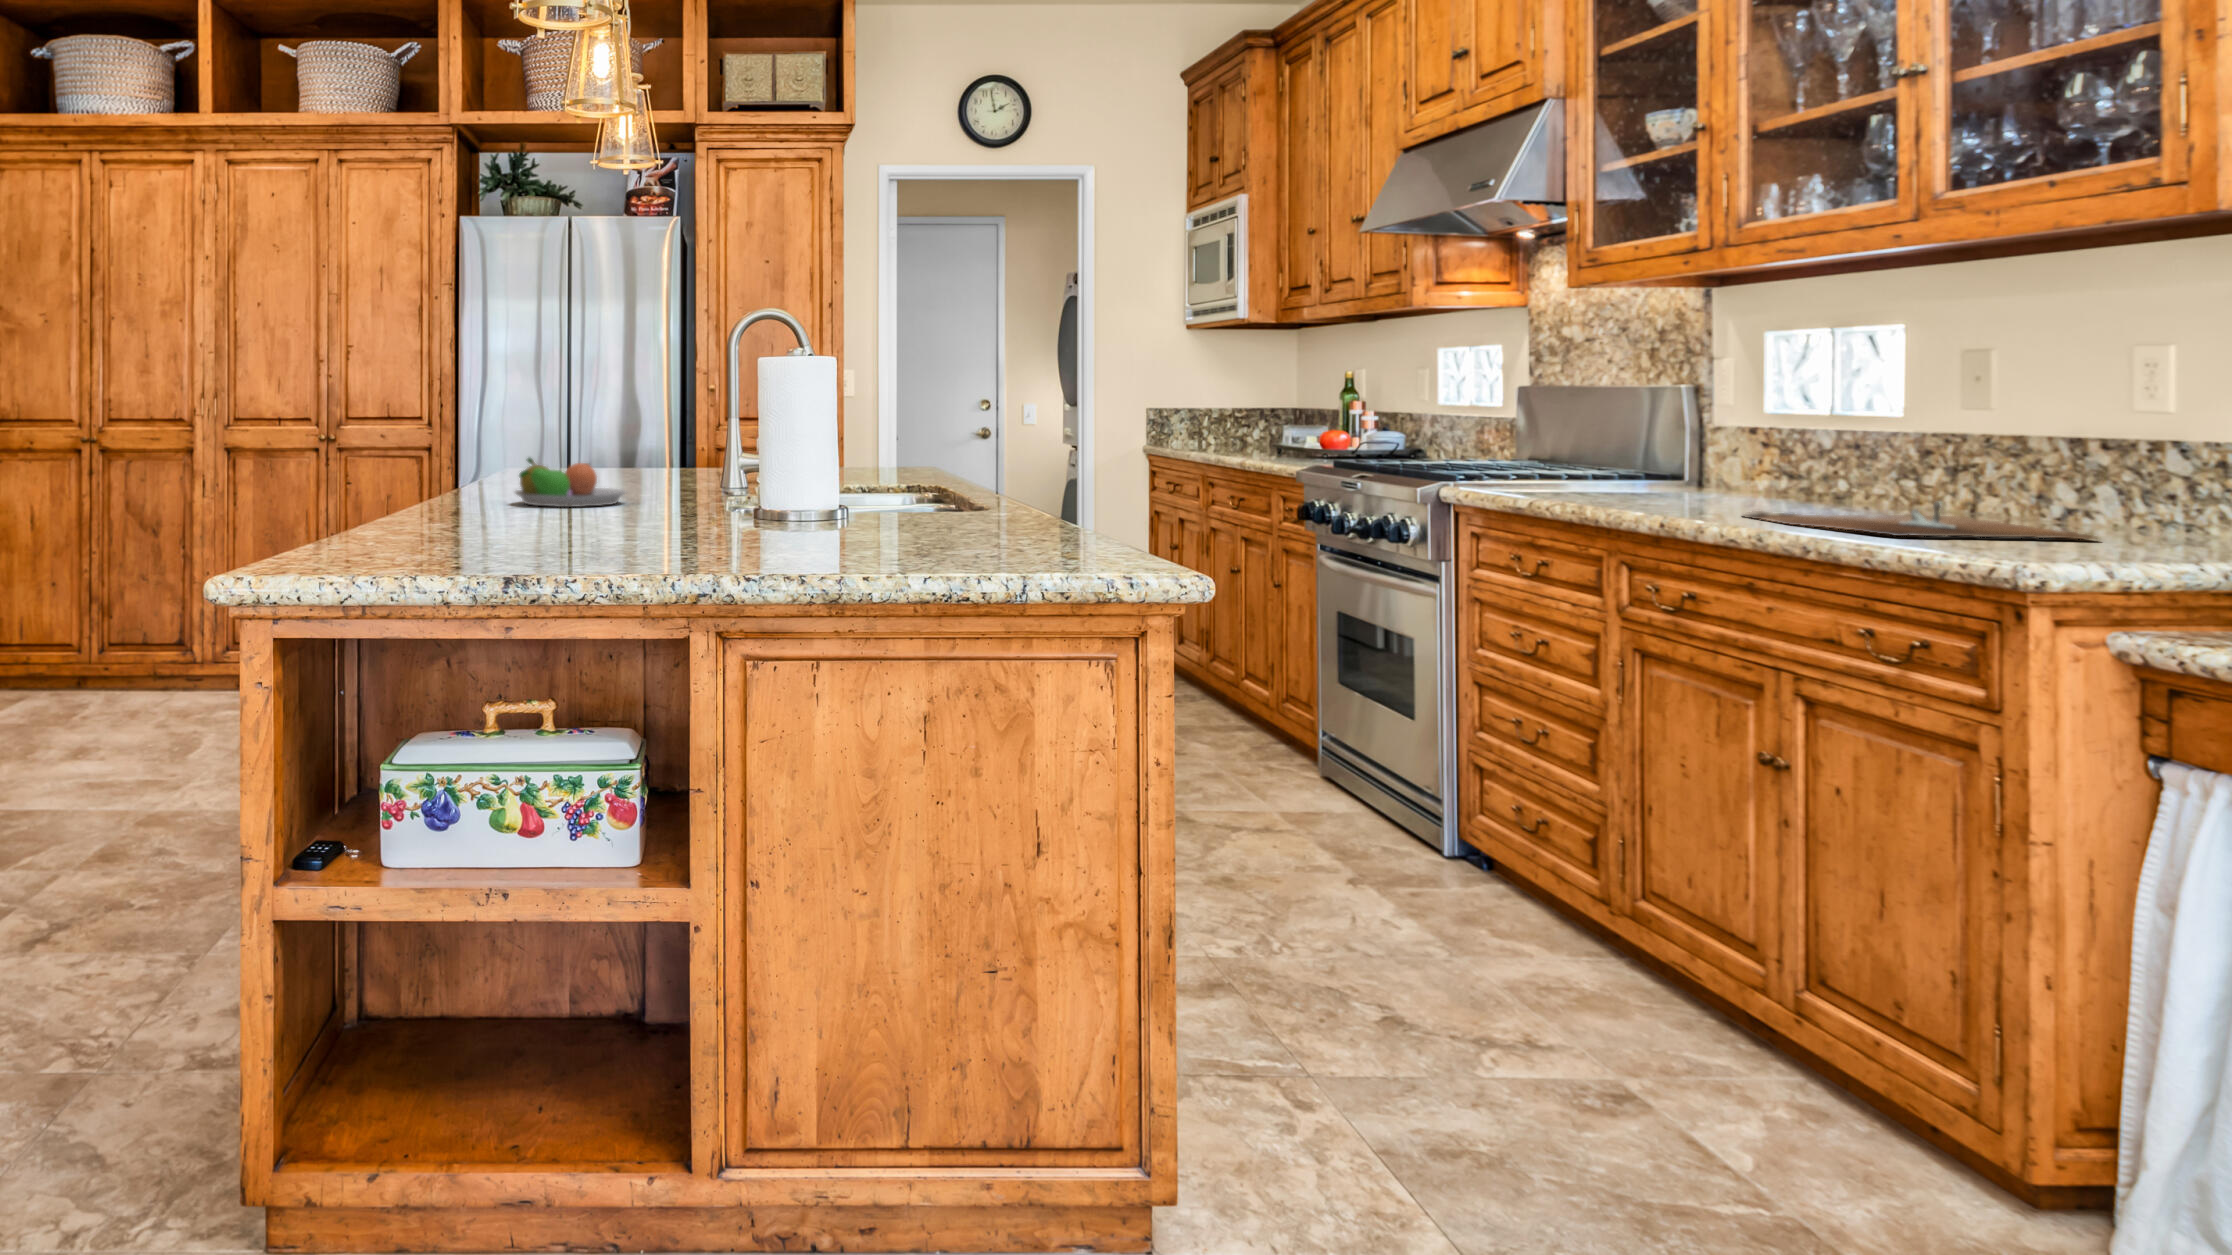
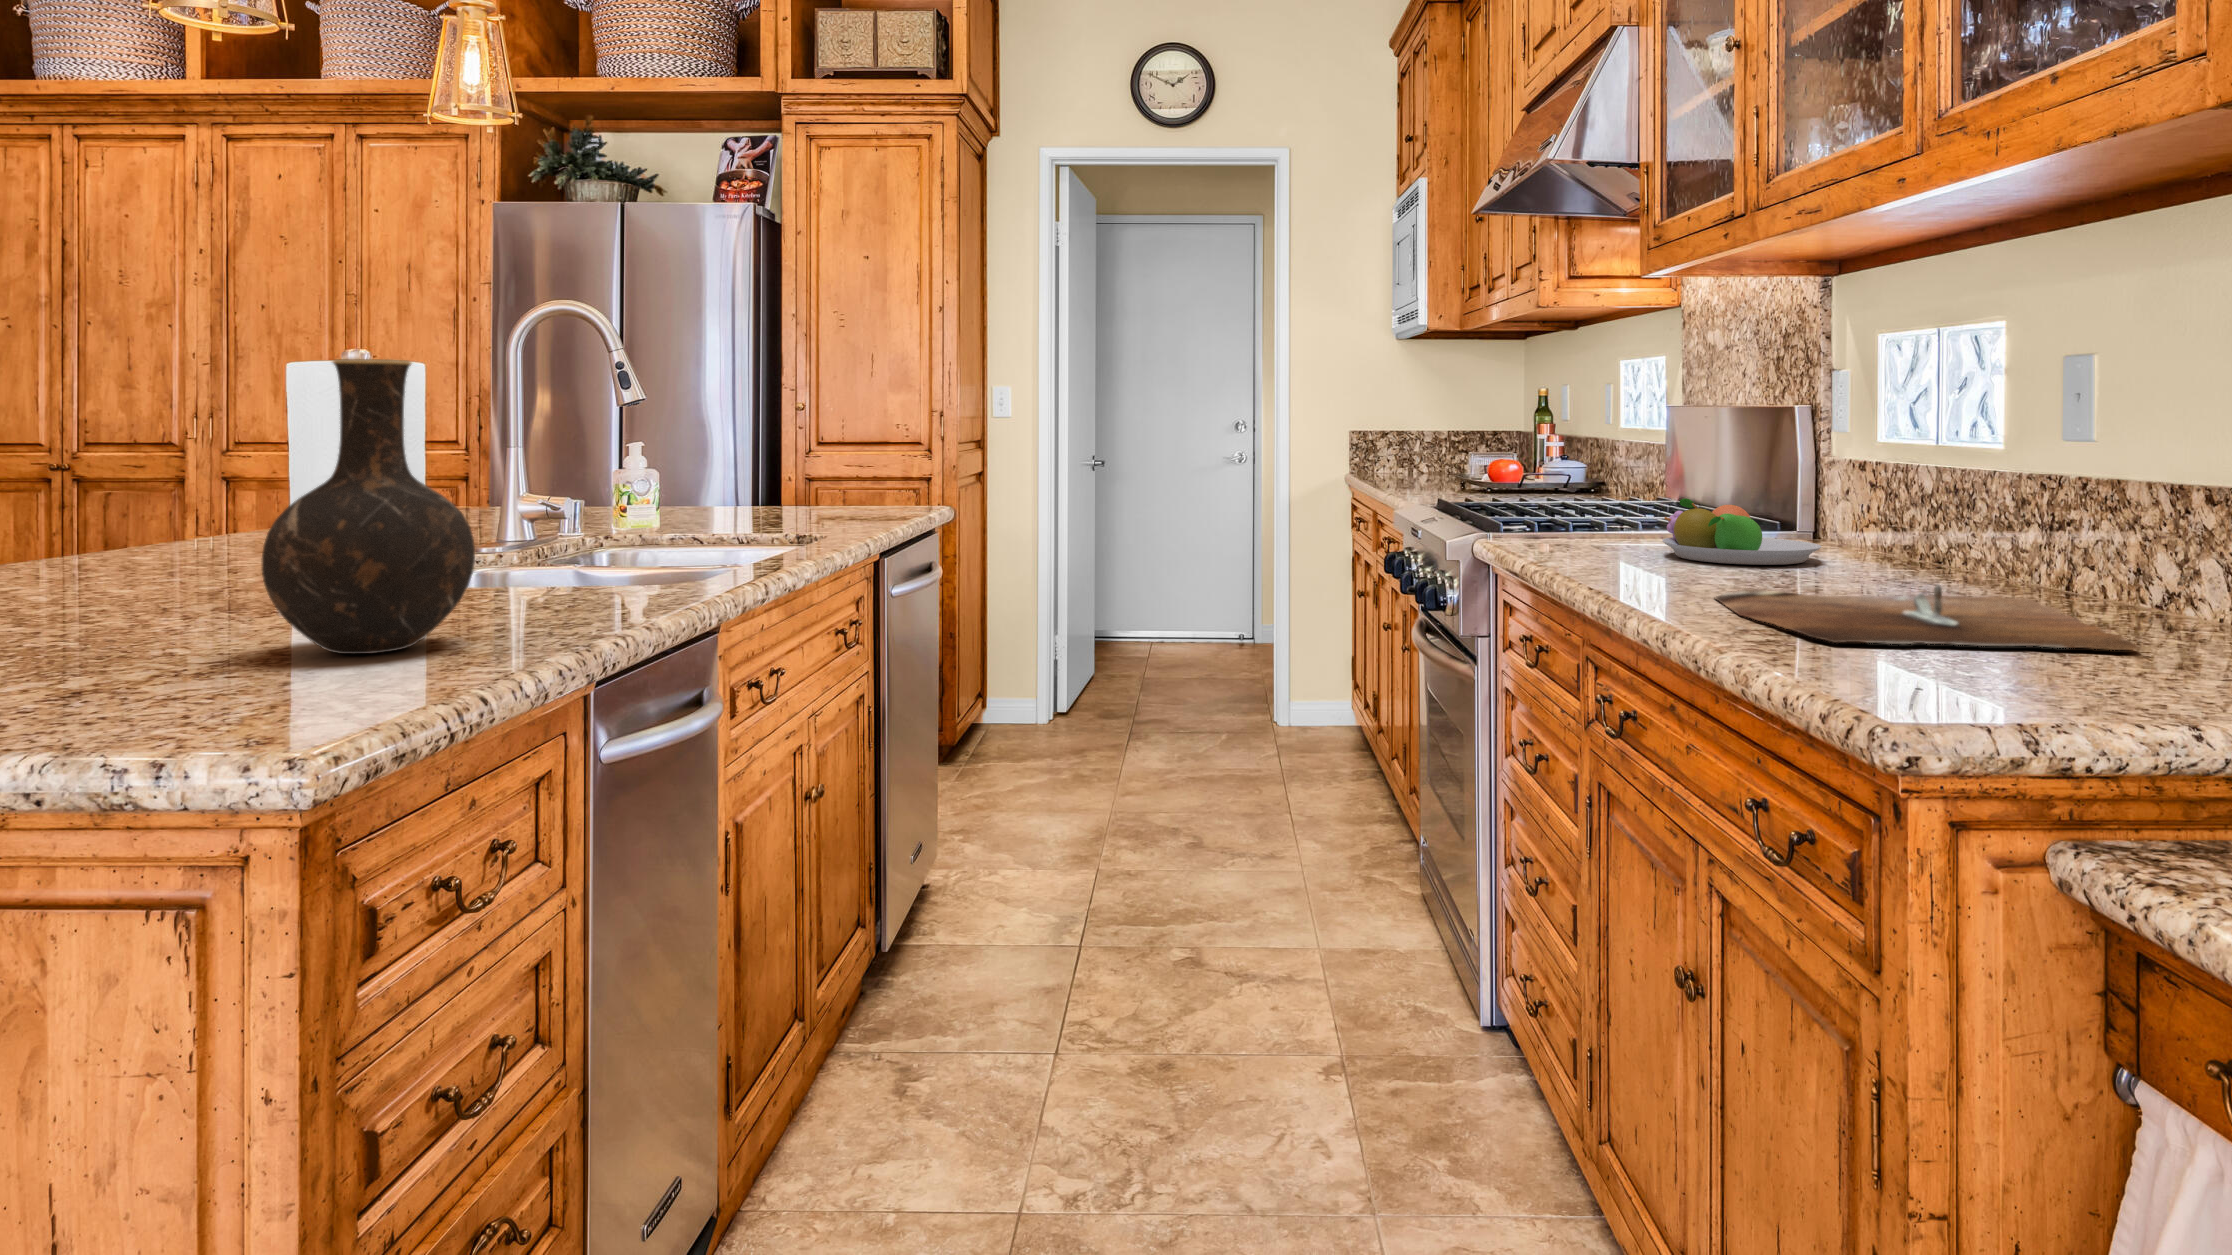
vase: none [920,352,1040,540] -> present [262,359,475,654]
fruit bowl: present [515,458,626,507] -> present [1662,499,1822,565]

